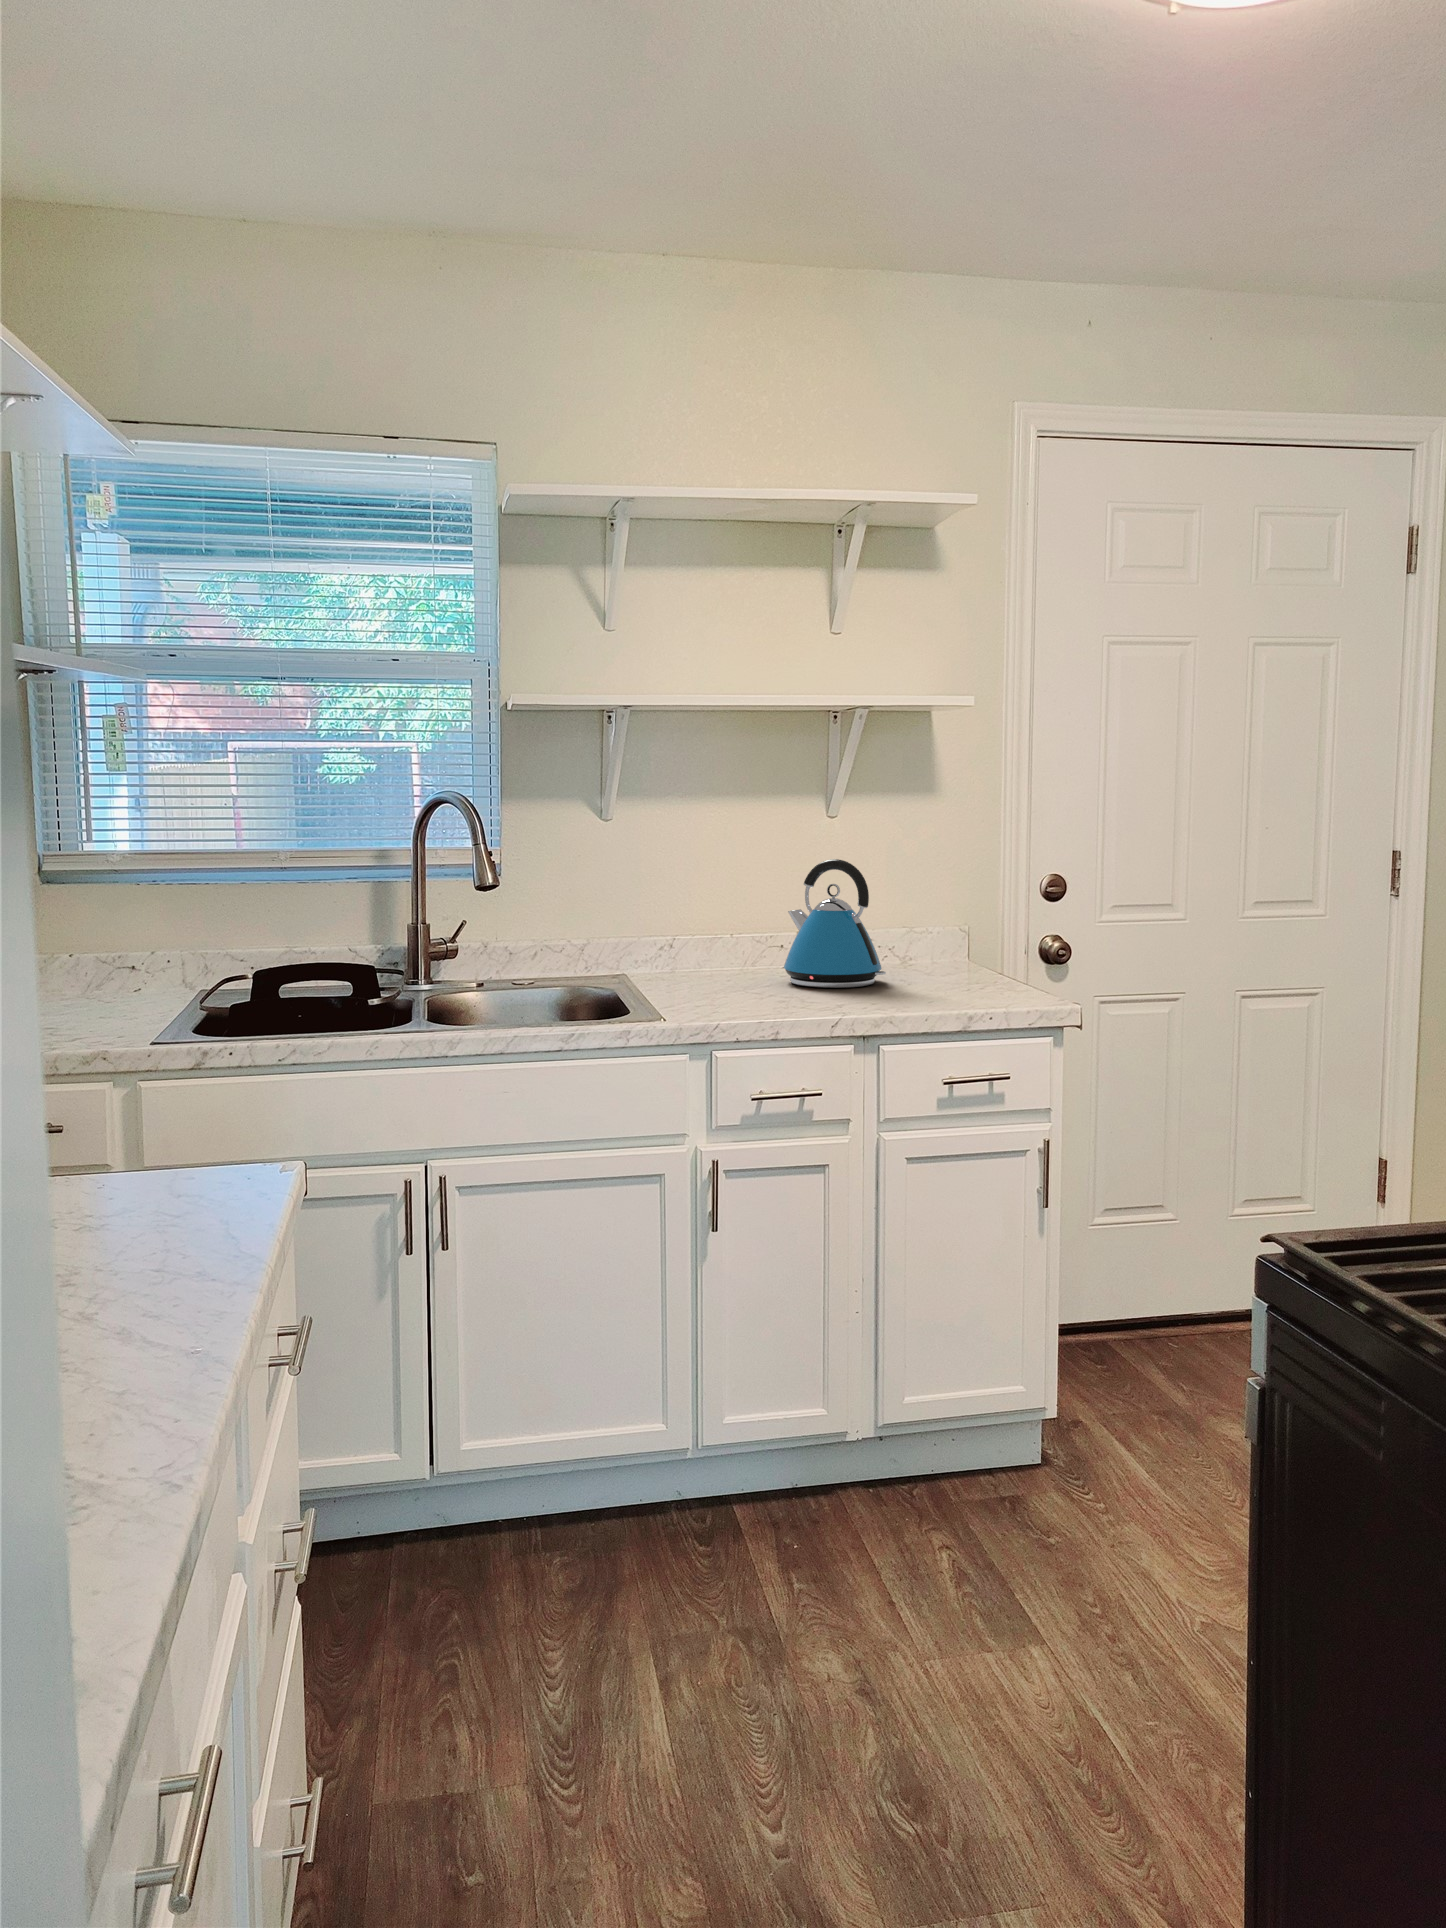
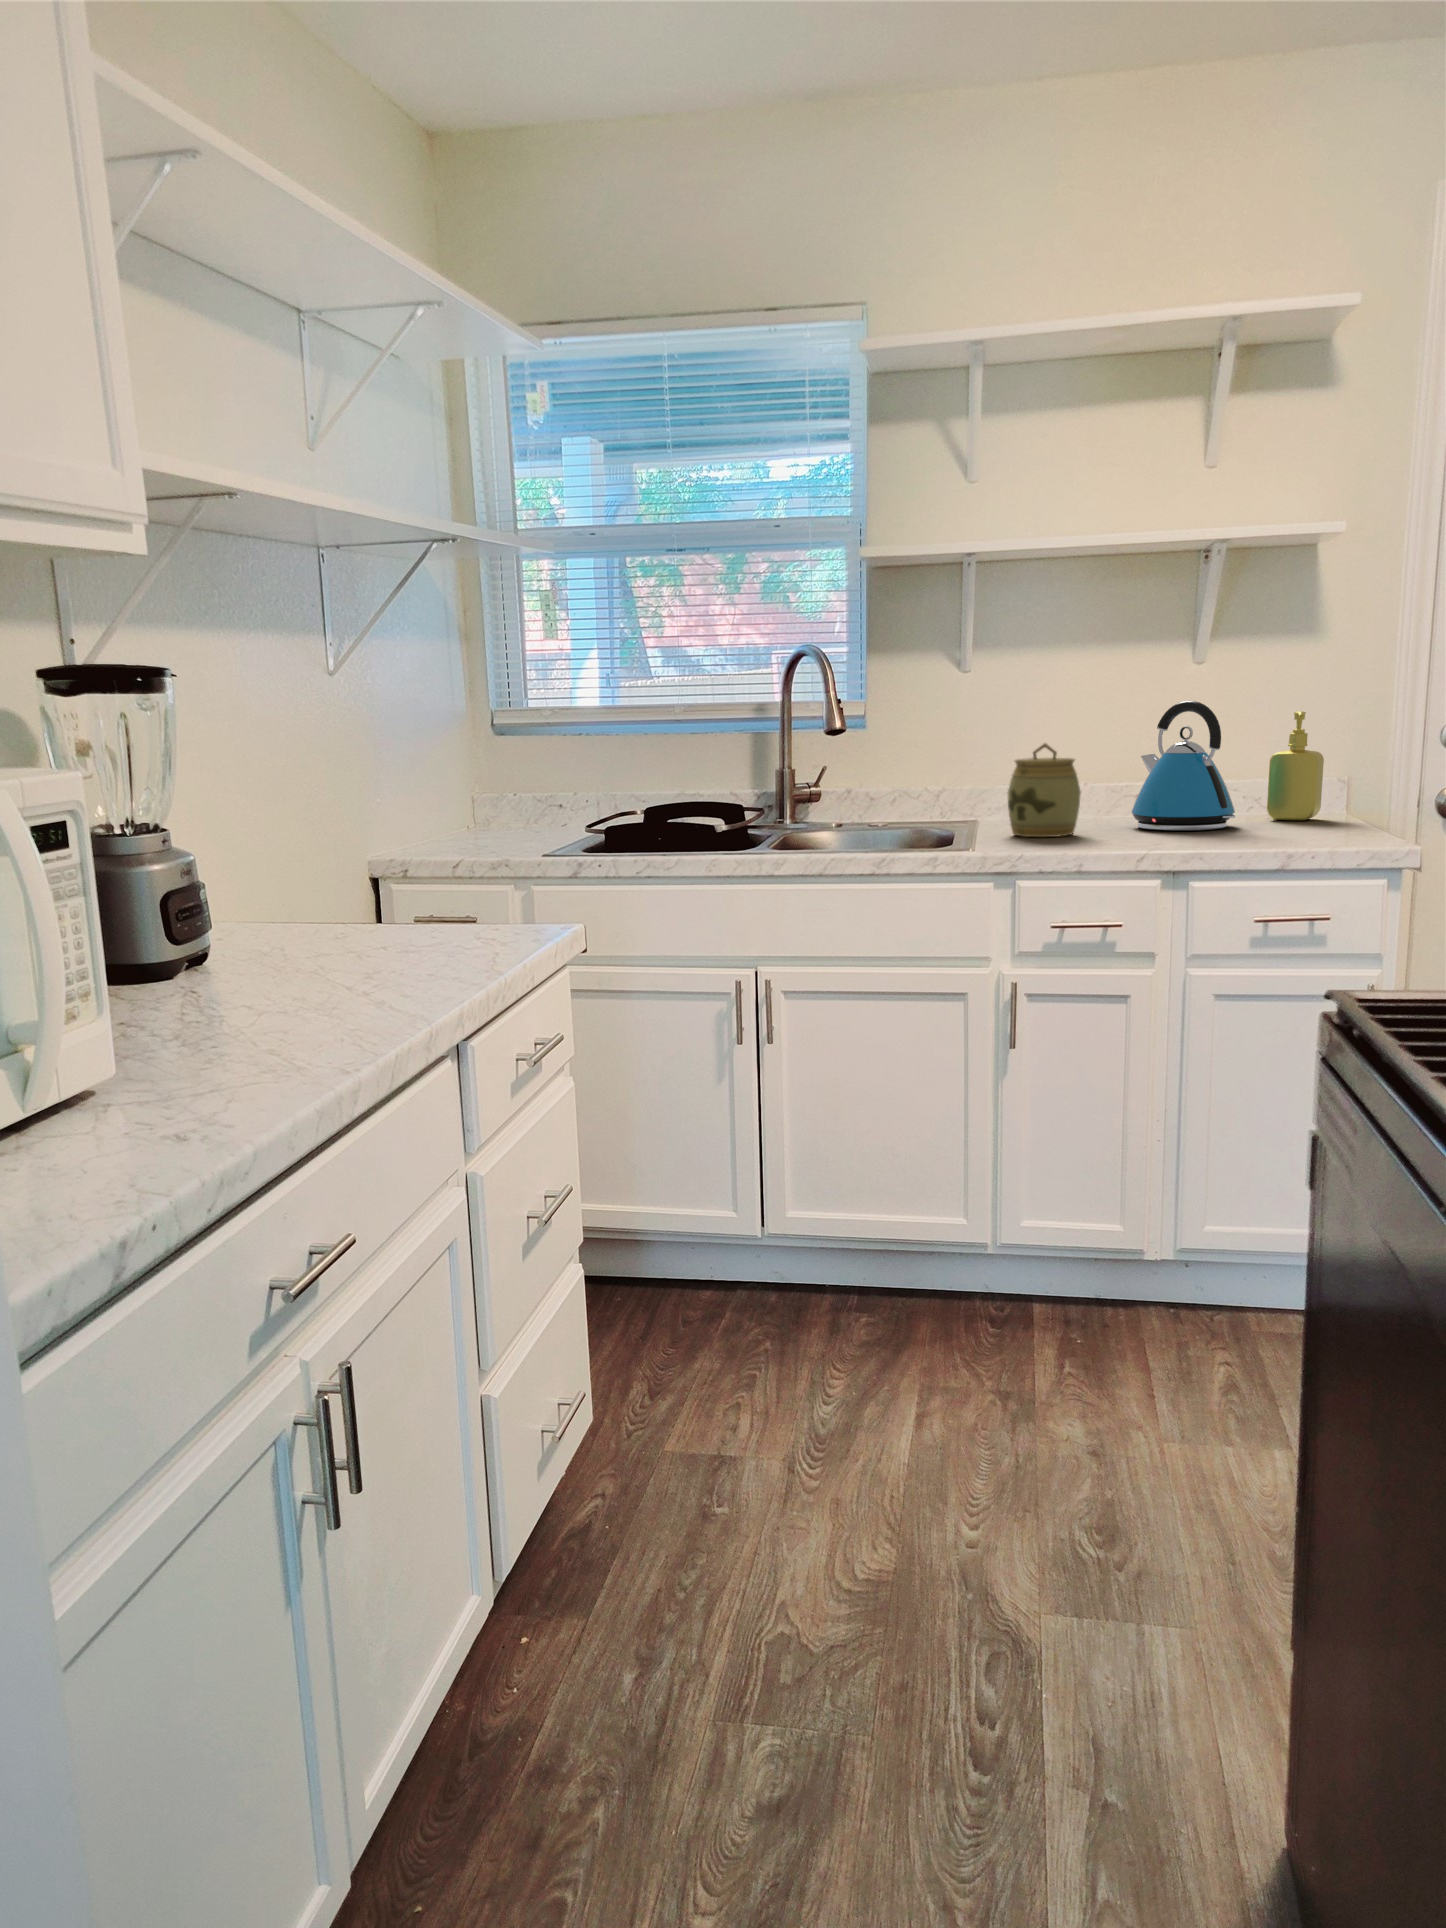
soap dispenser: none [900,869,947,972] -> present [1267,711,1324,820]
jar: none [671,901,744,999] -> present [1008,744,1081,837]

